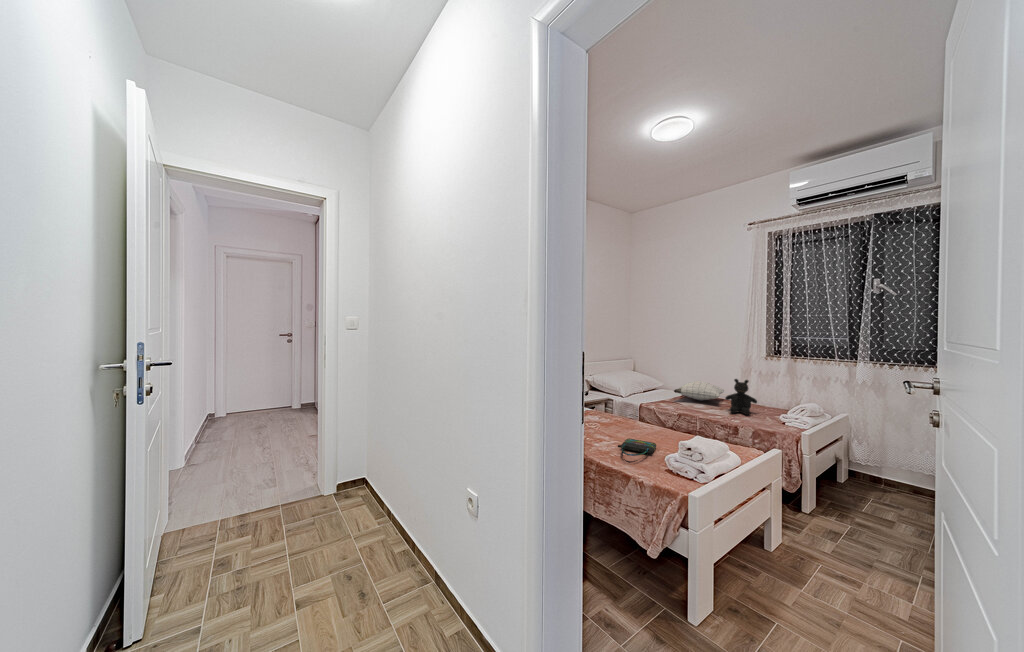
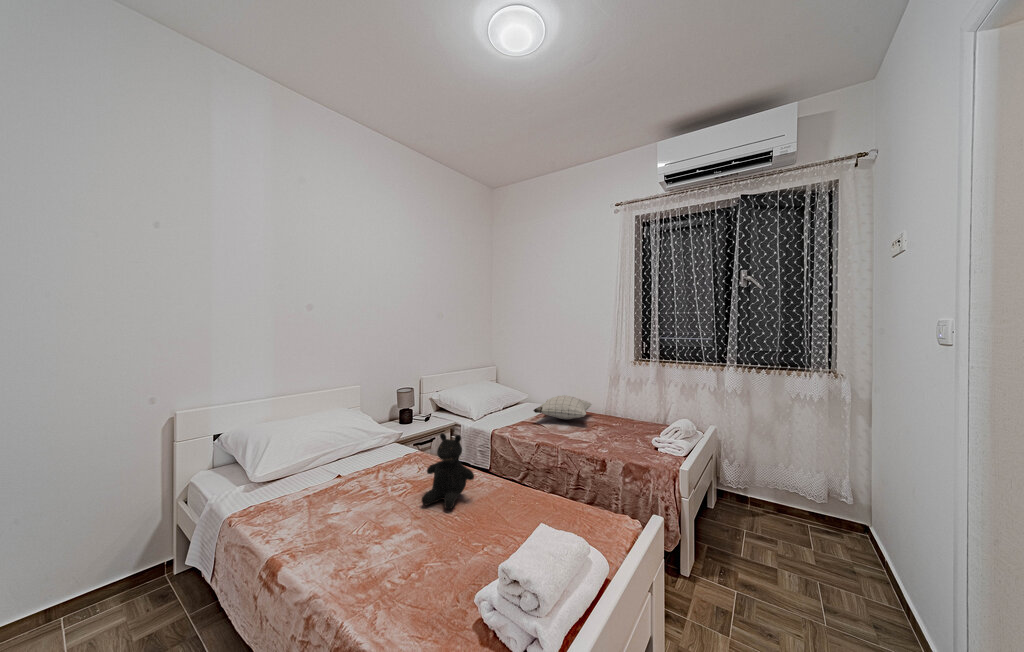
teddy bear: present [725,379,757,415] -> present [422,433,474,509]
tote bag: present [618,439,656,463] -> none [419,519,488,593]

